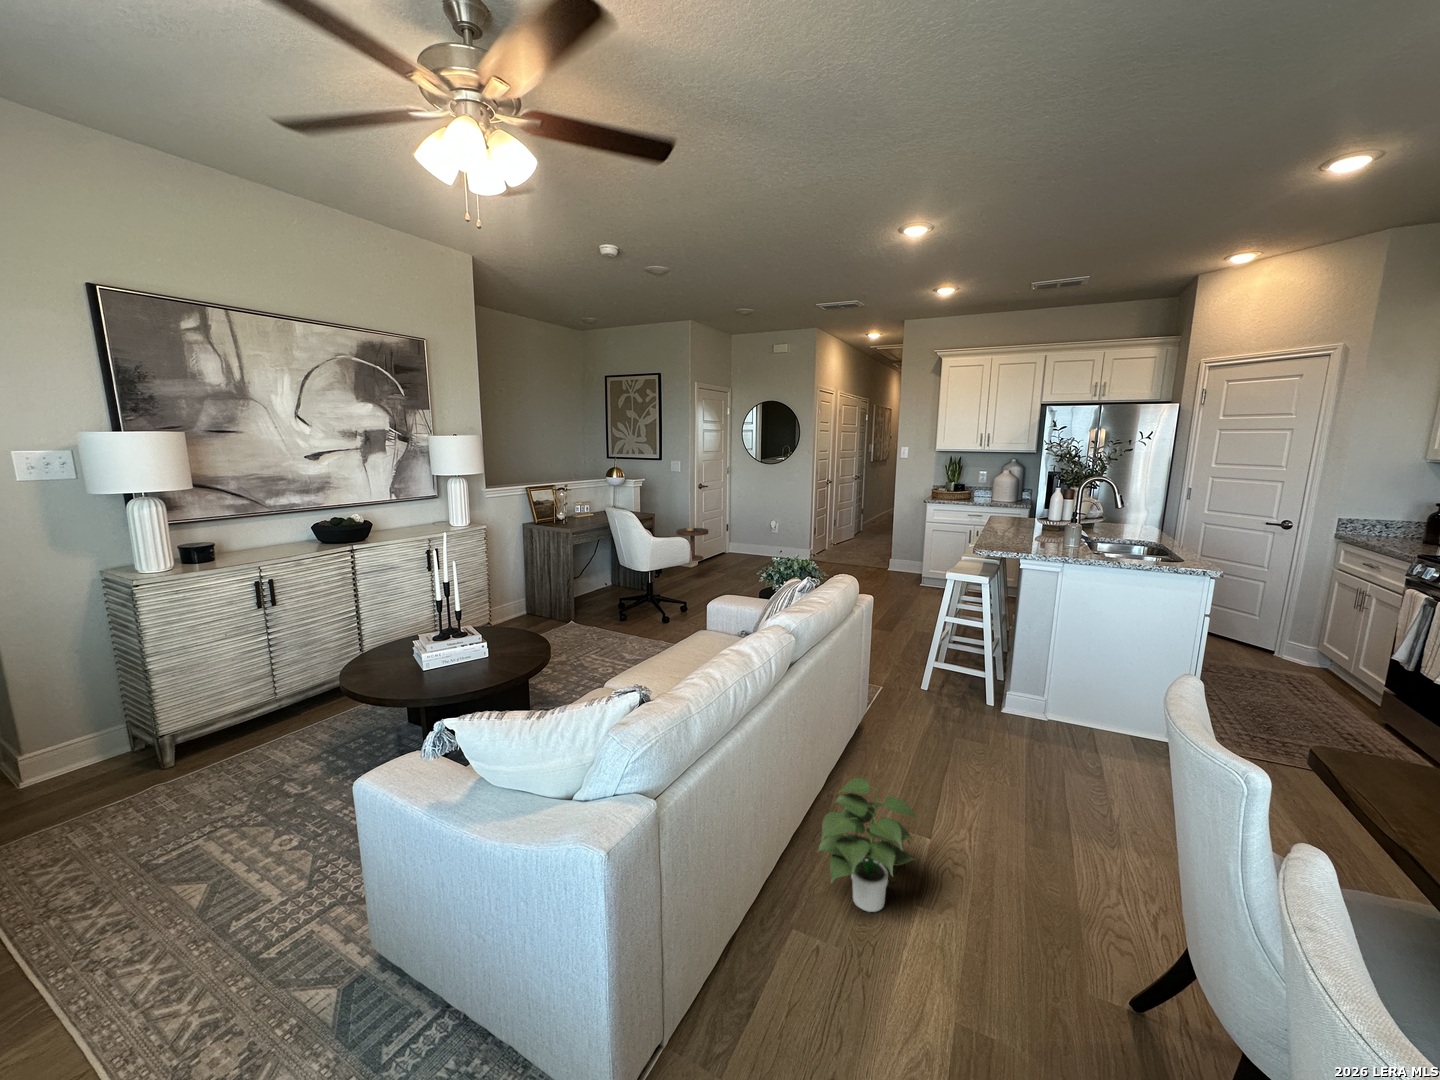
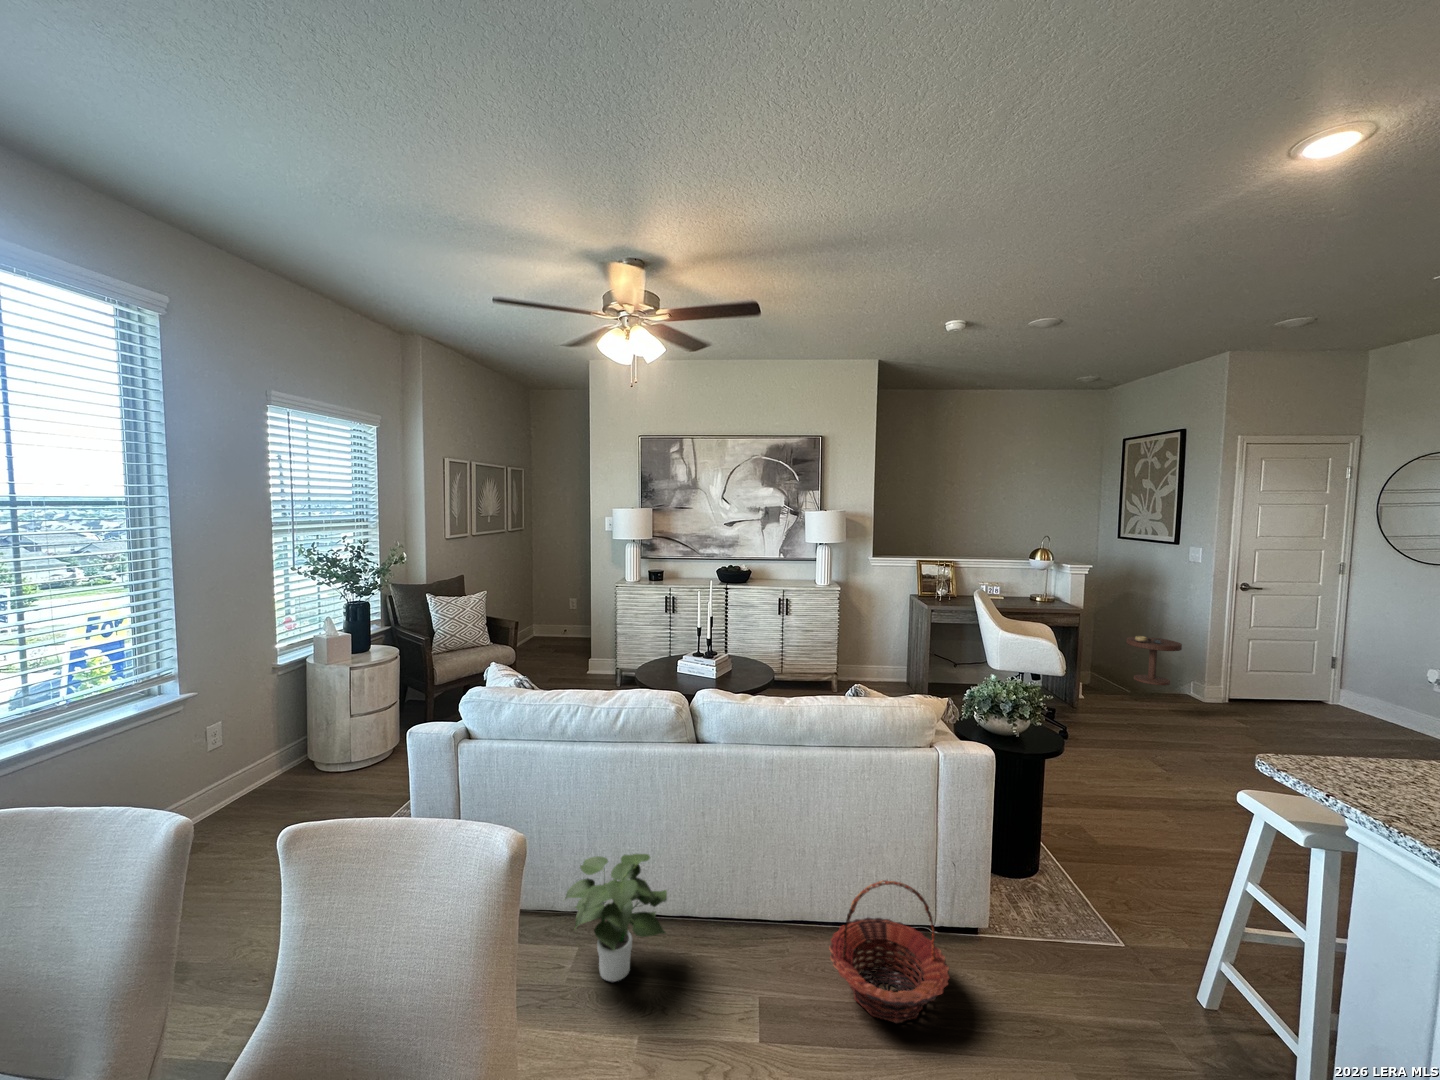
basket: none [882,689,968,782] -> present [829,880,950,1023]

